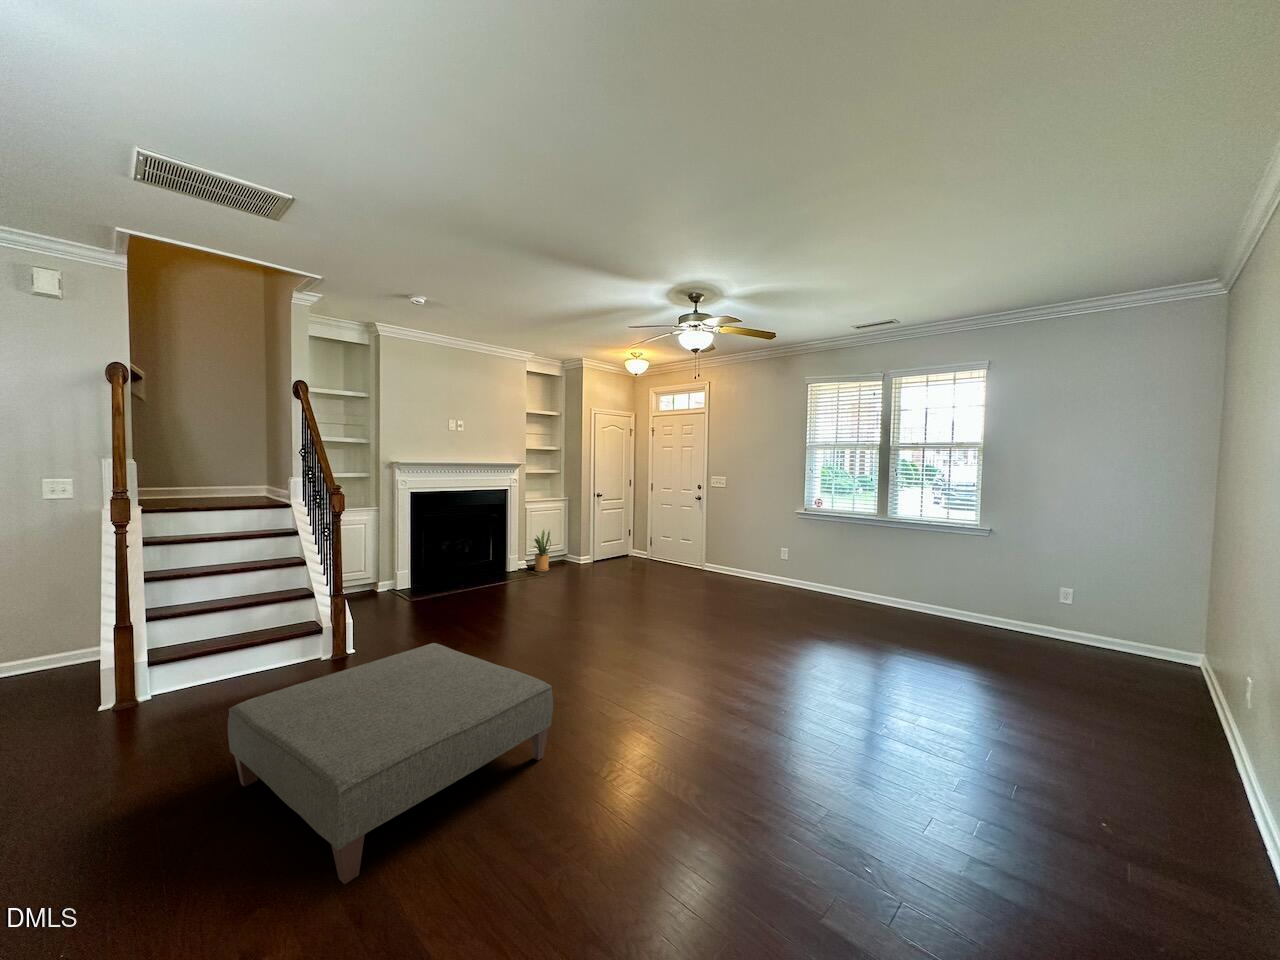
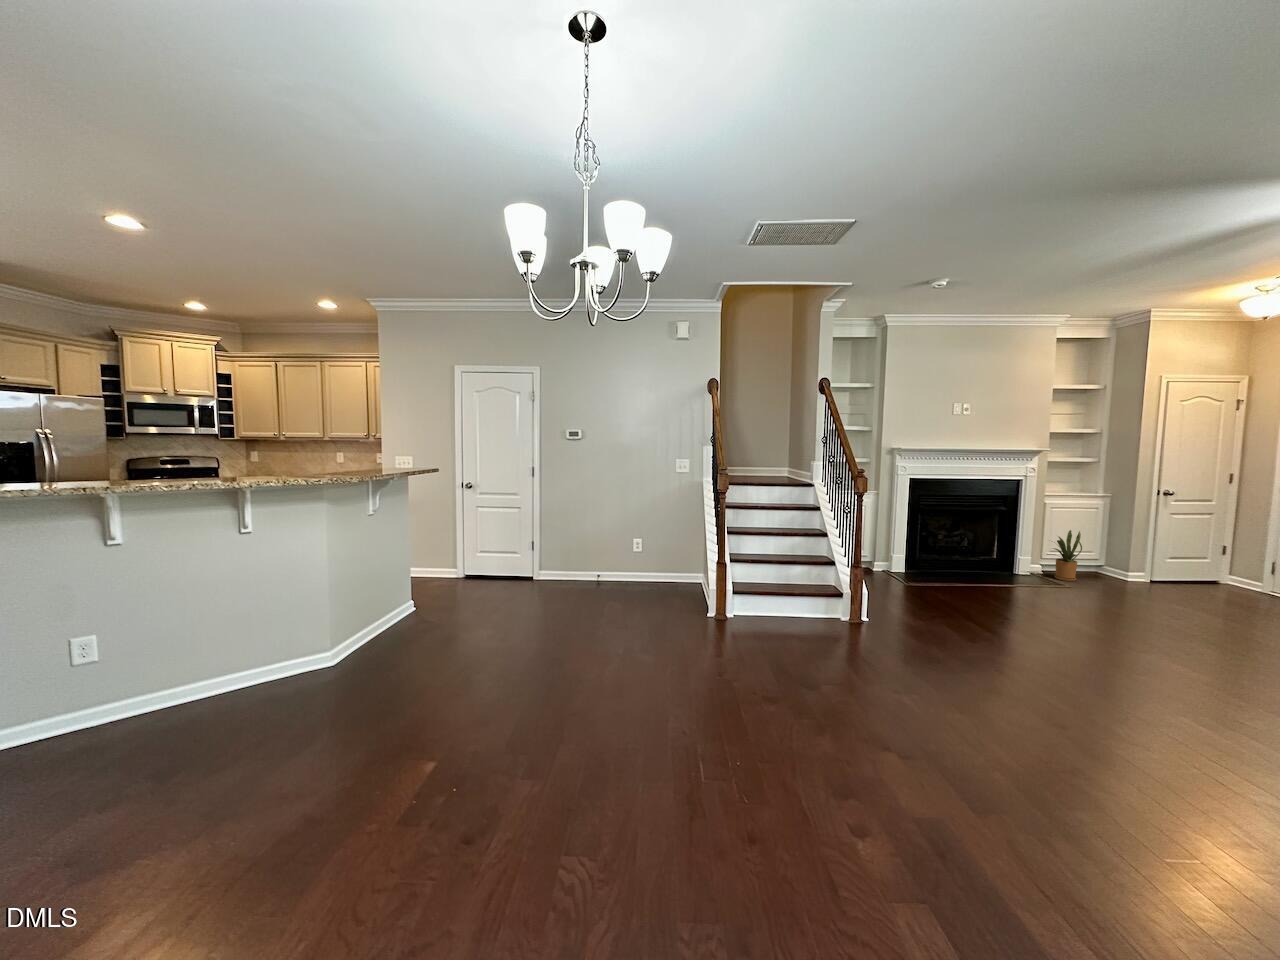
ottoman: present [228,643,553,884] -> none [804,631,1138,813]

